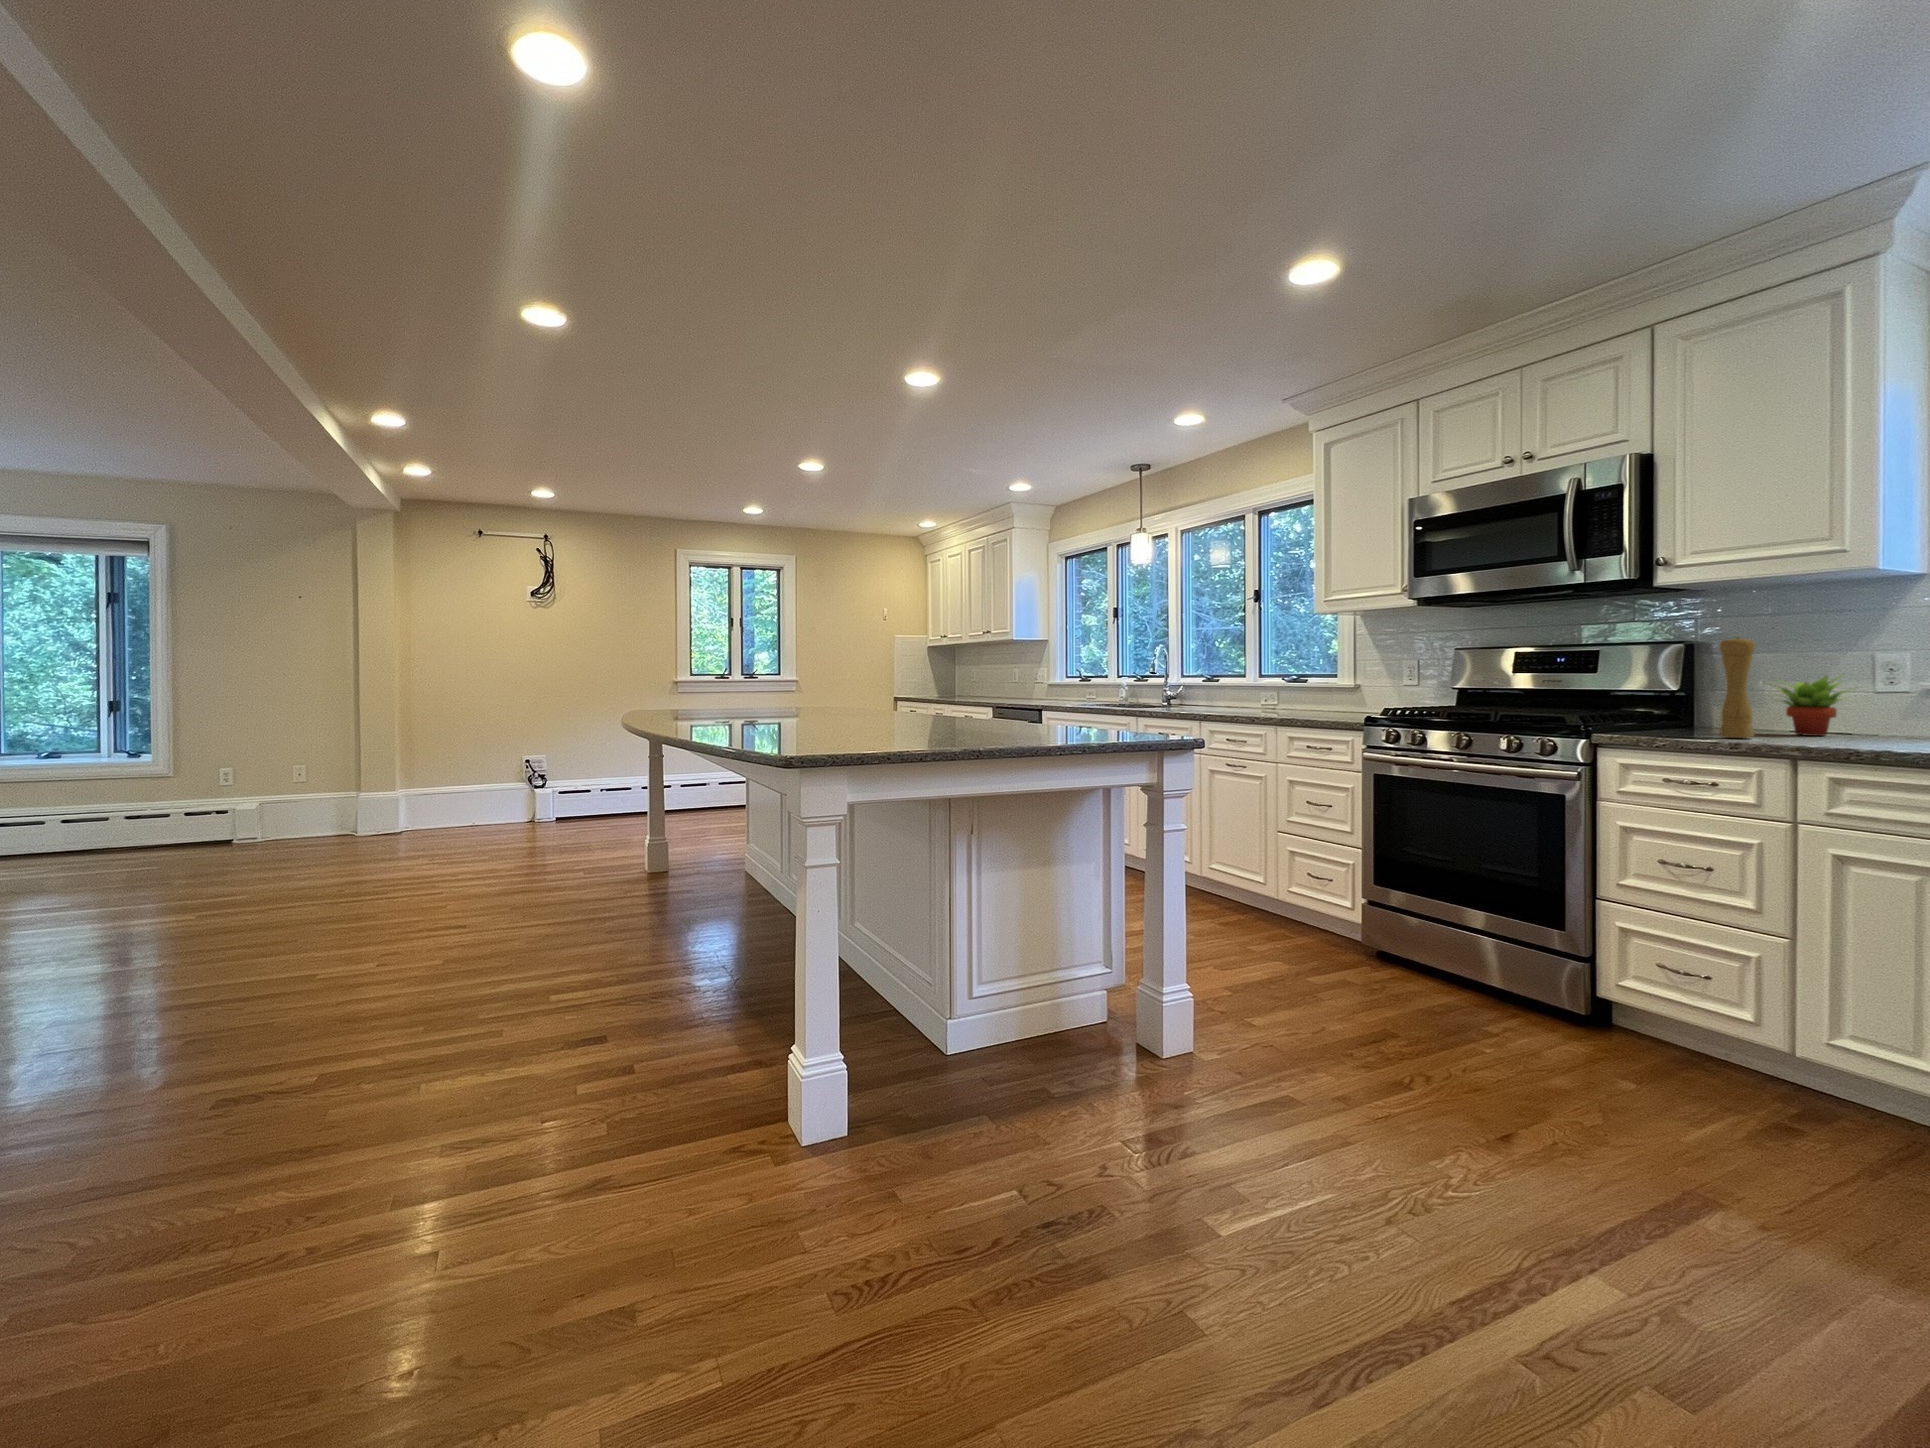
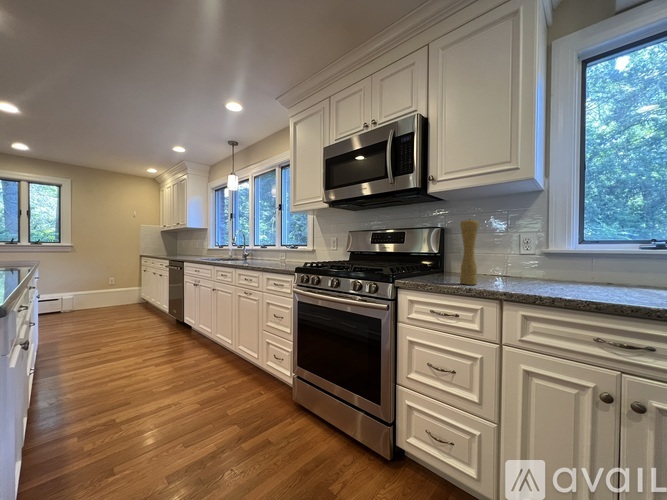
succulent plant: present [1775,676,1847,736] -> none [479,244,523,280]

